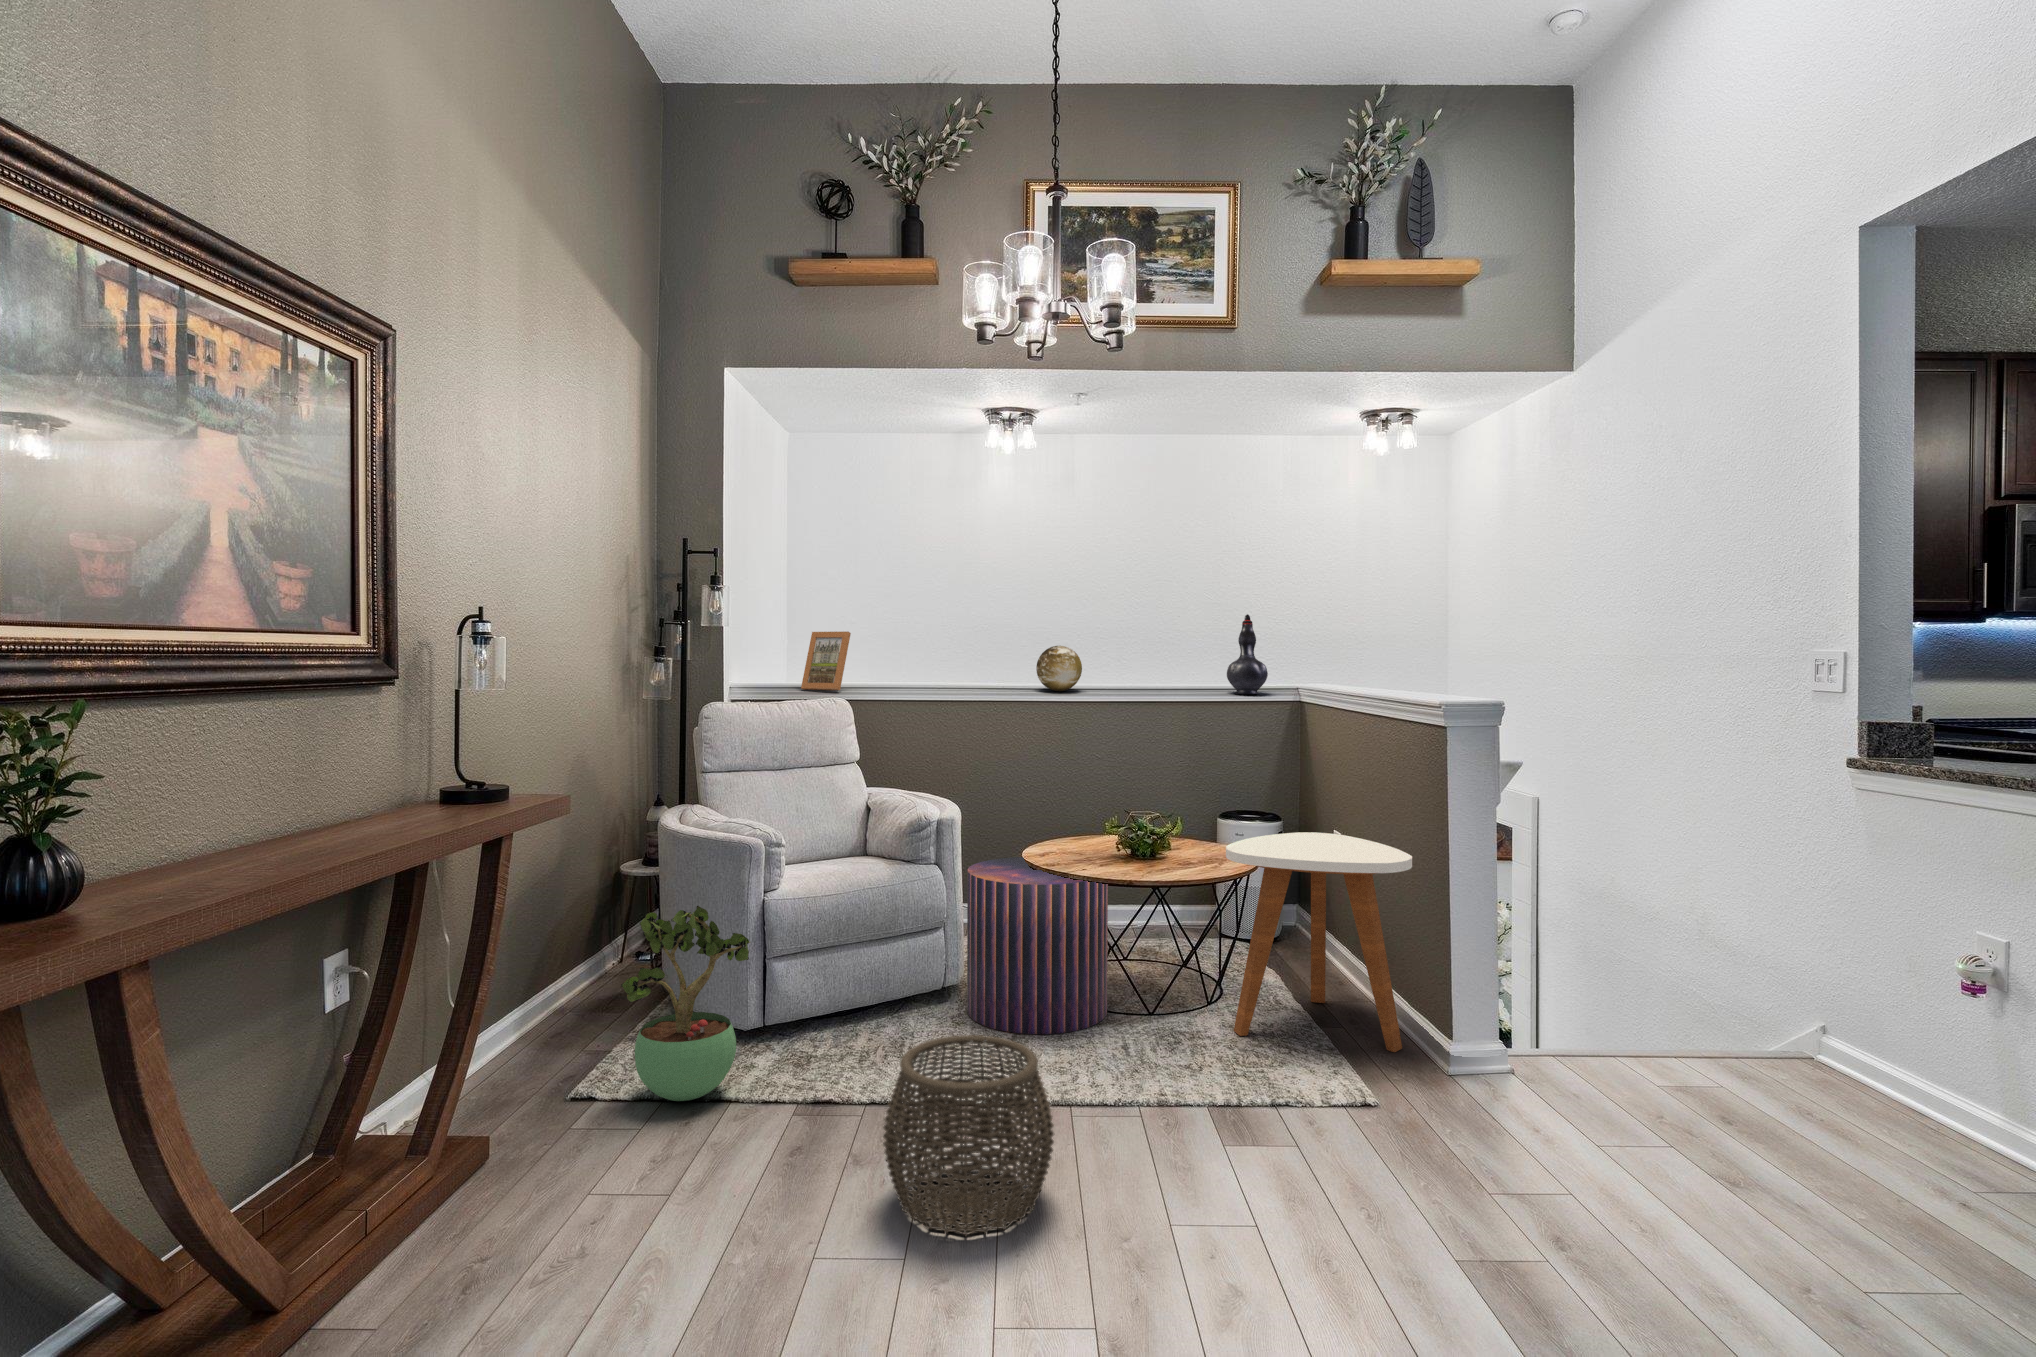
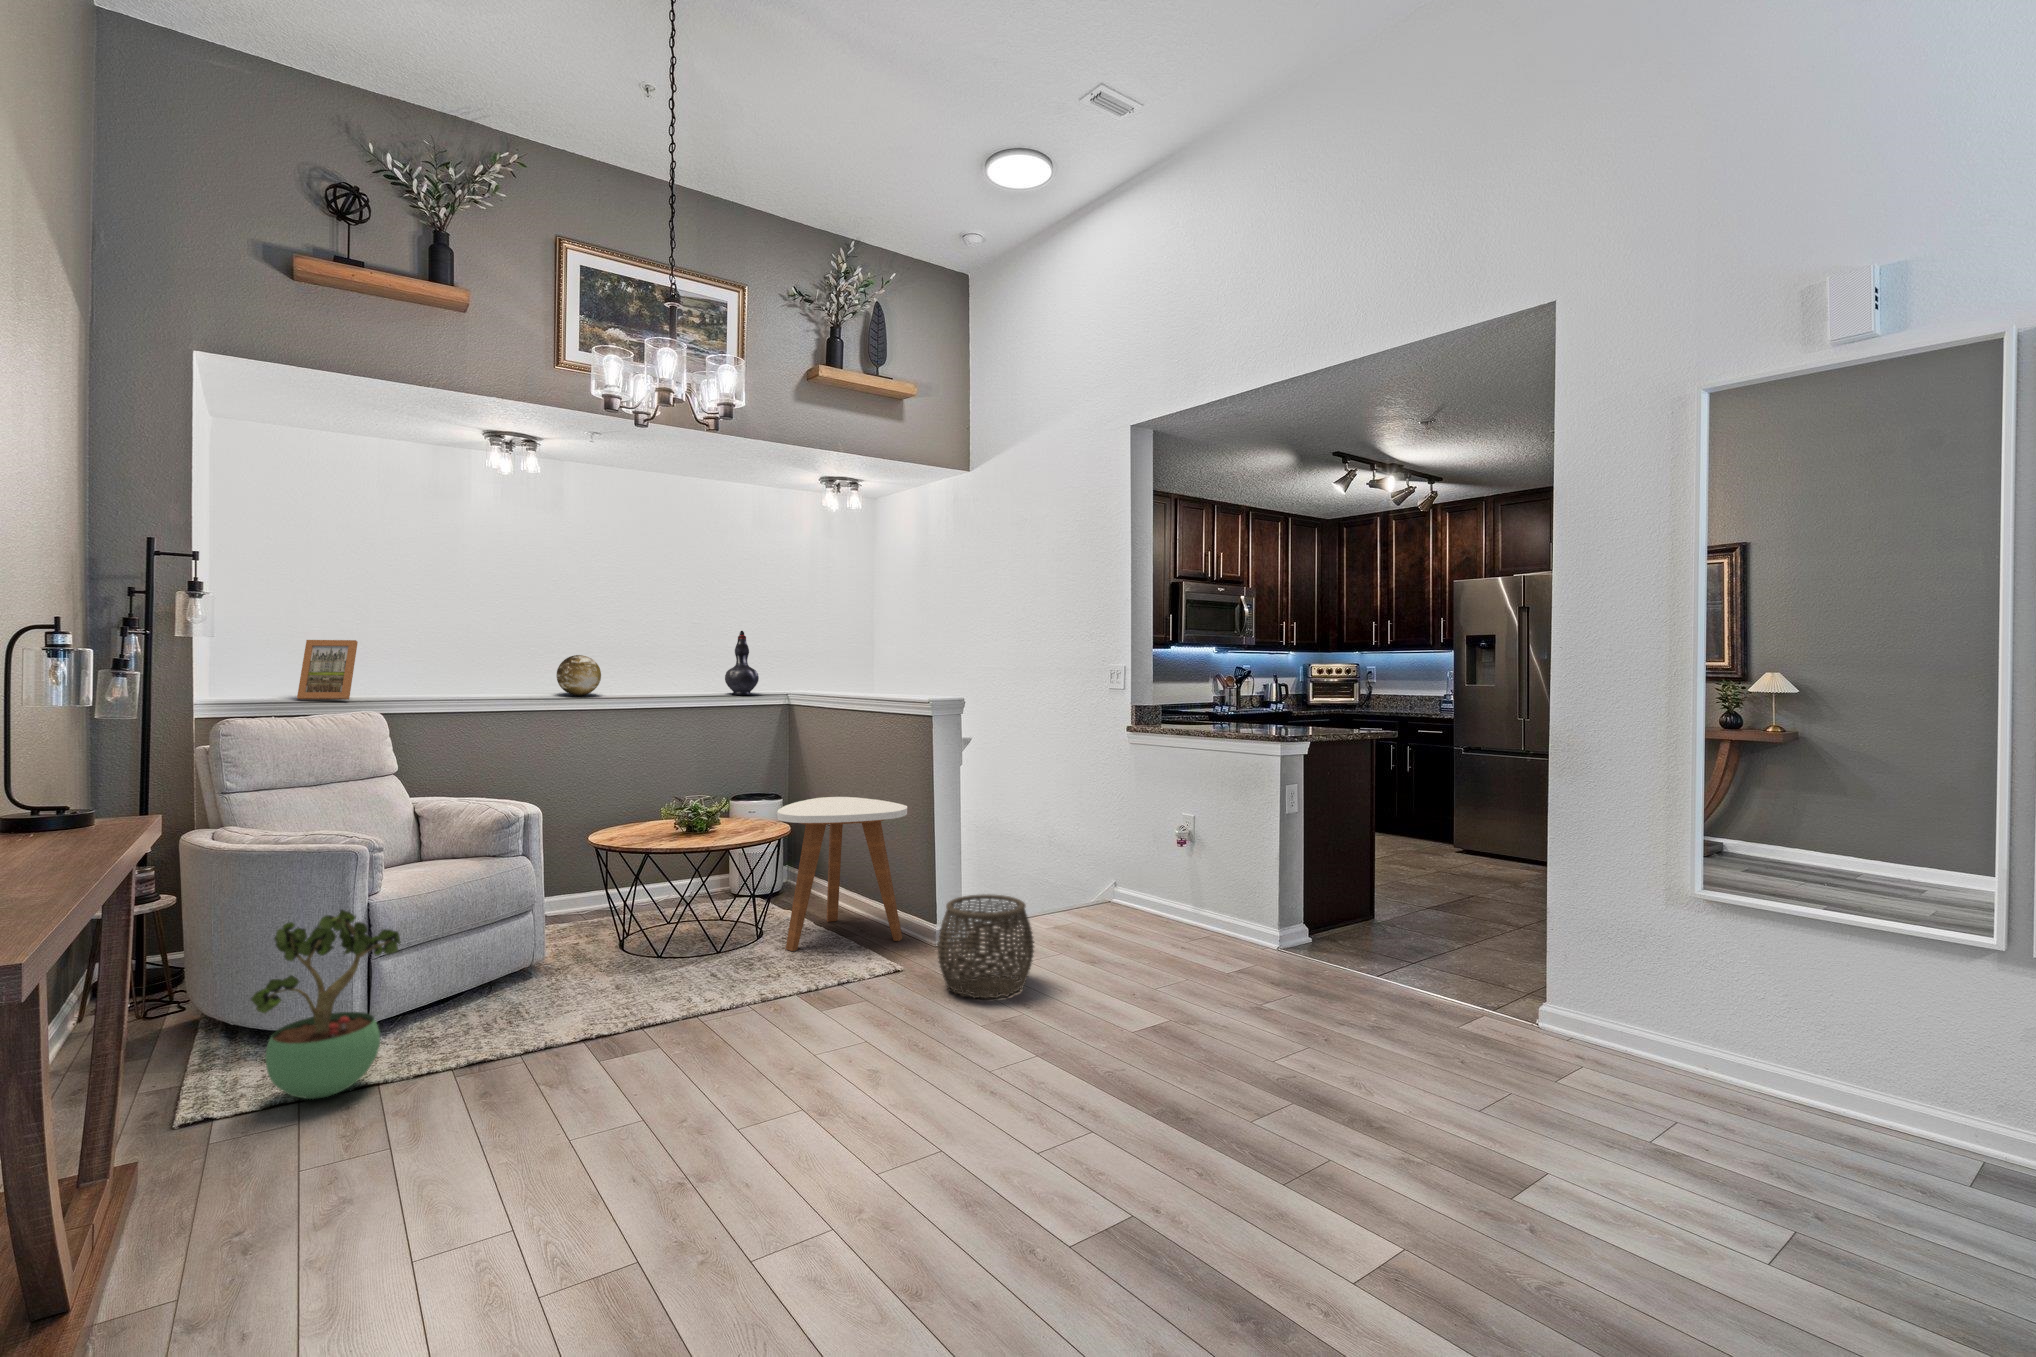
pouf: present [967,857,1108,1034] -> none [553,836,681,984]
woven basket: present [883,1035,1054,1236] -> present [937,894,1034,998]

